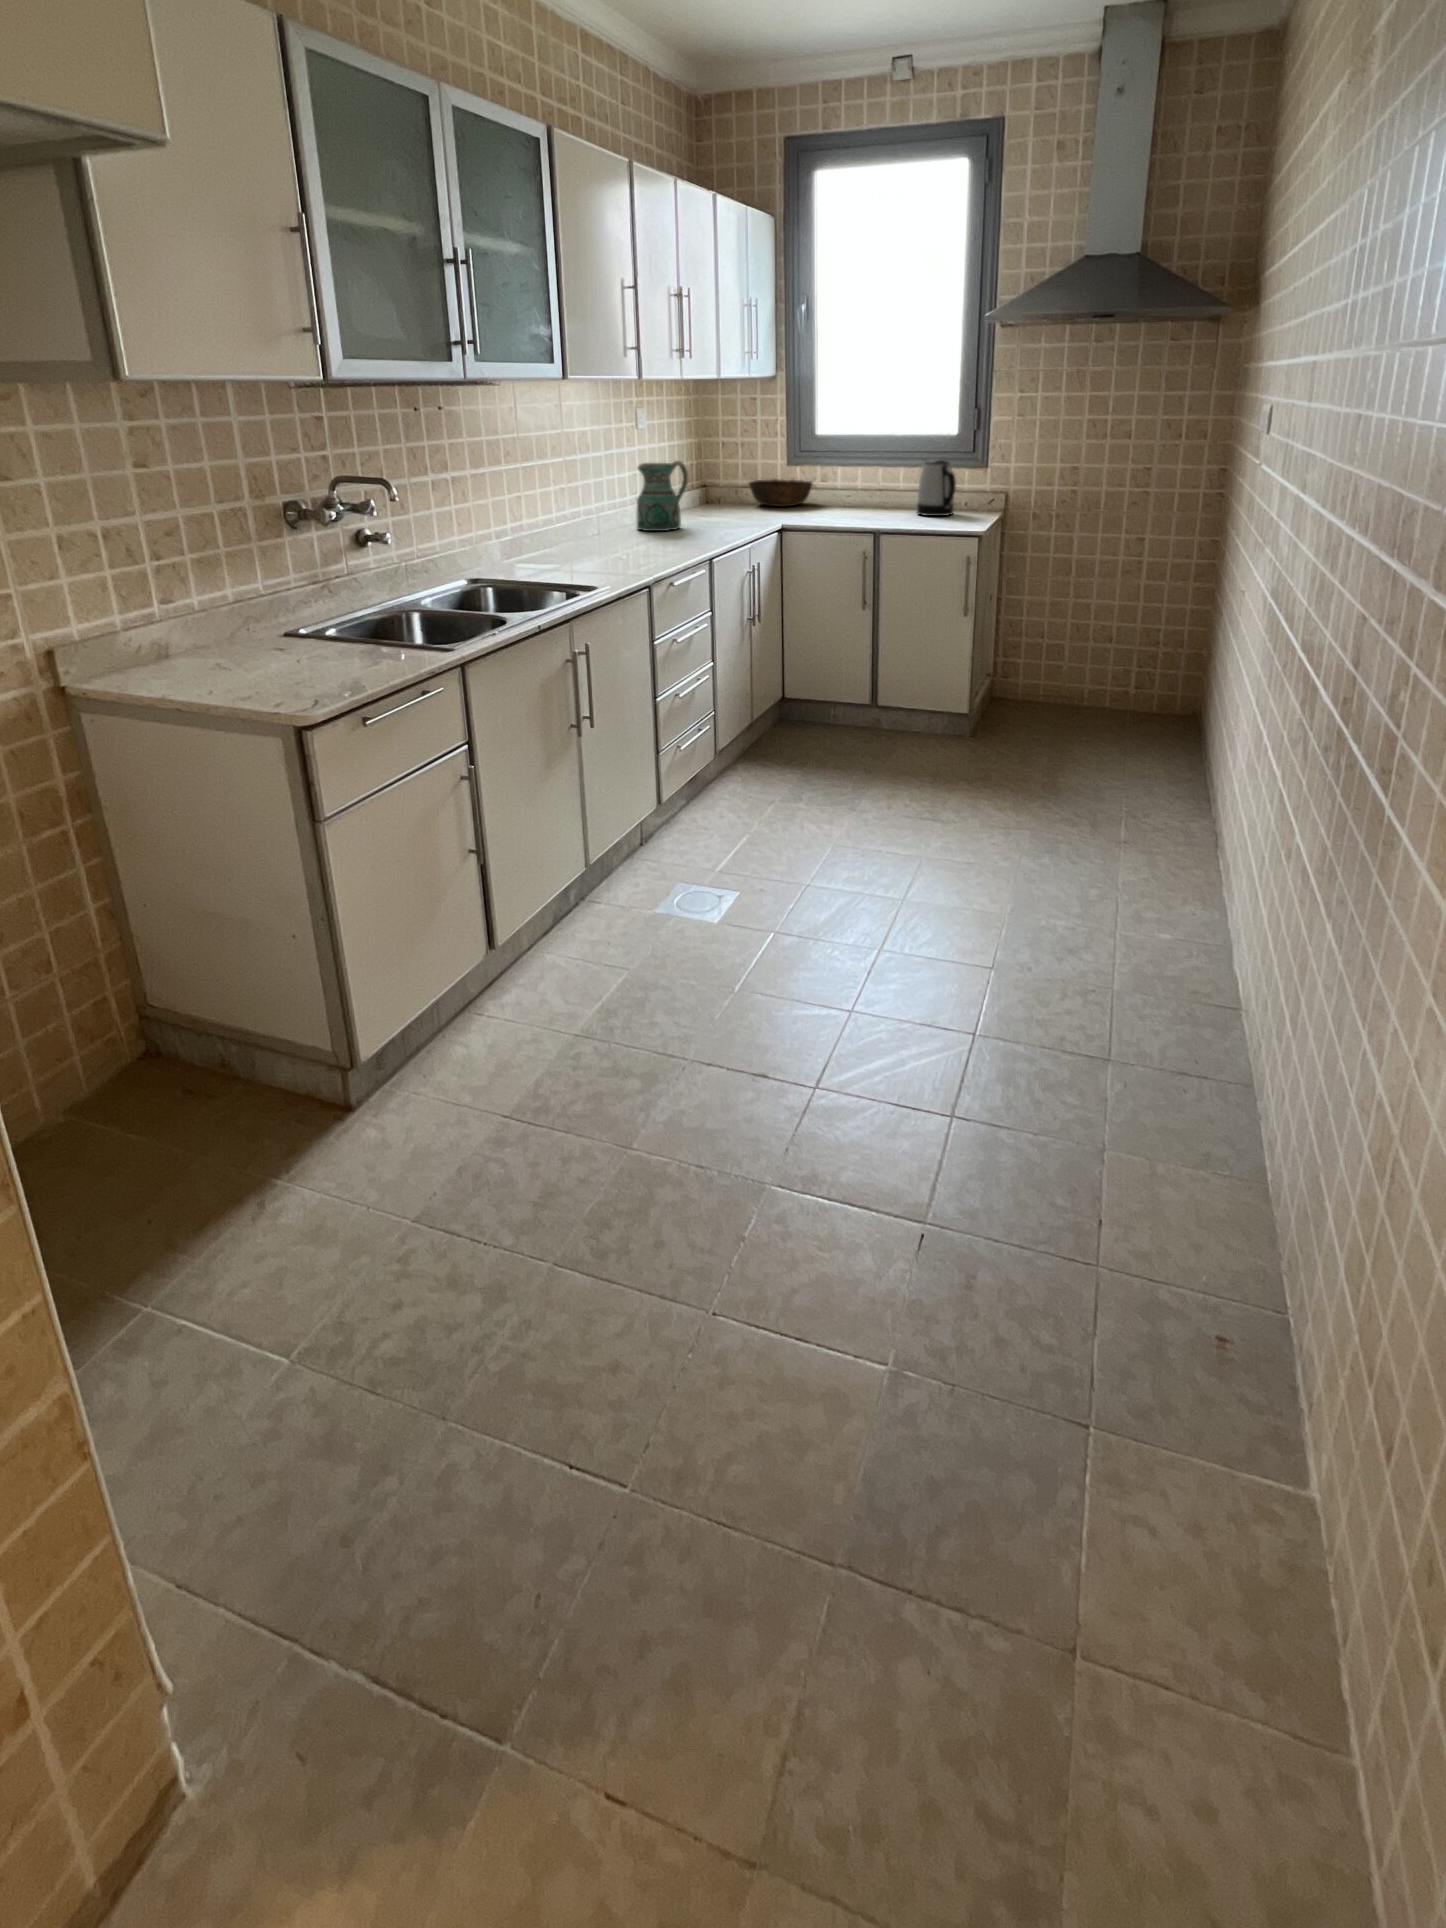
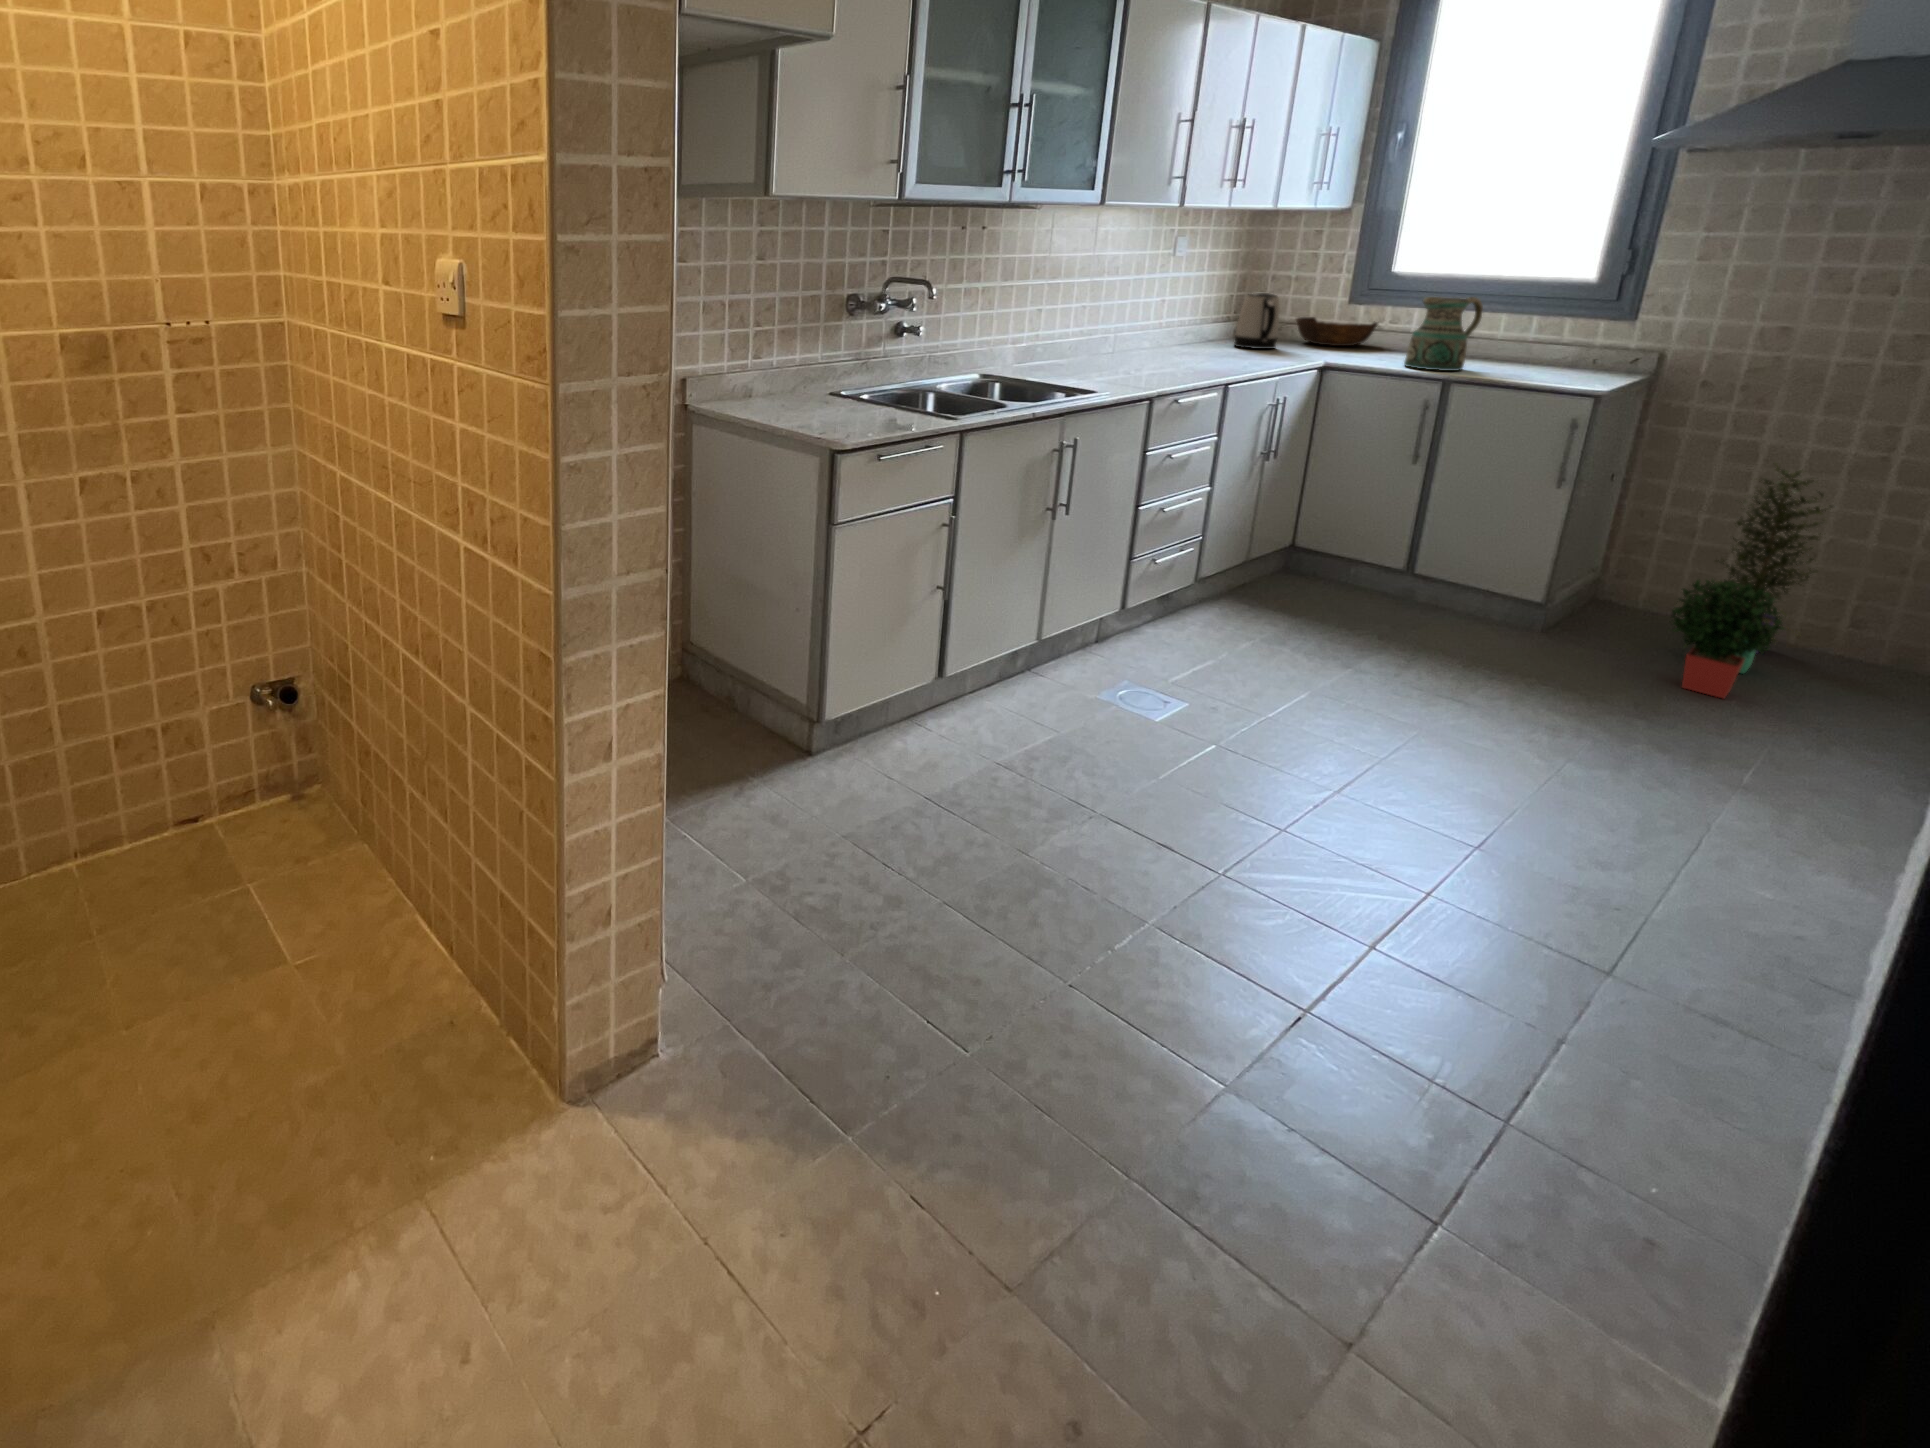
kettle: present [917,460,956,516] -> present [1234,292,1280,349]
ceramic pitcher: present [637,461,688,531] -> present [1404,297,1483,371]
potted plant: none [1051,574,1124,768] -> present [1669,464,1832,698]

